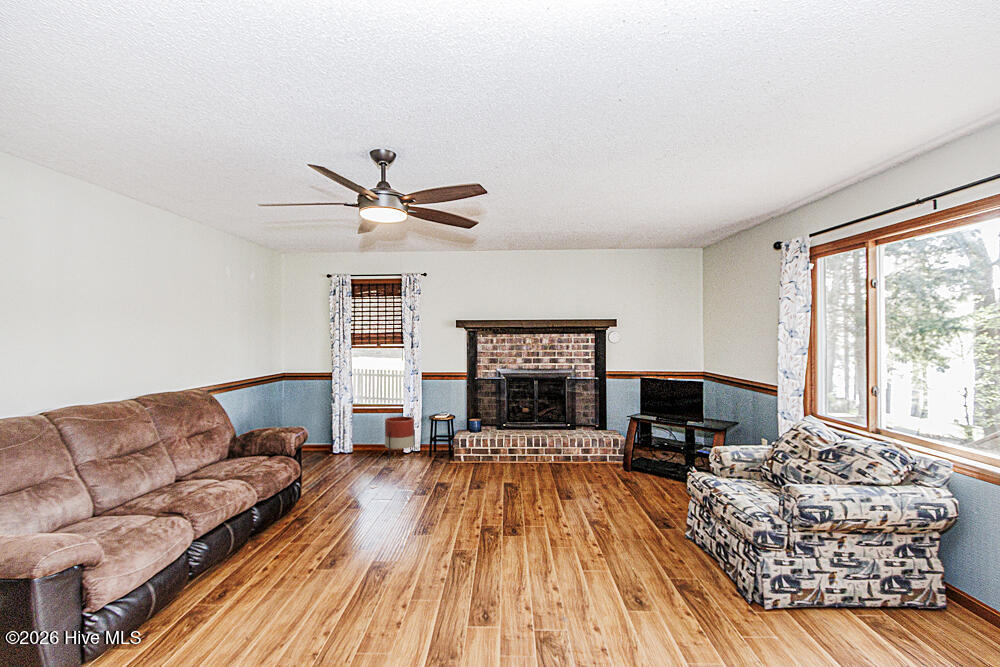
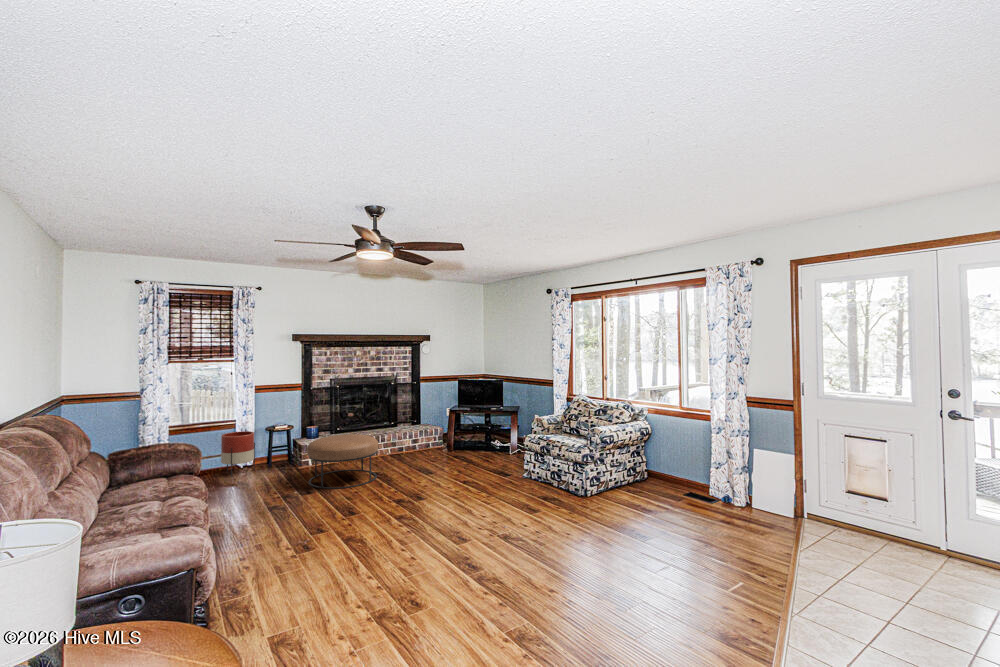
ottoman: none [432,433,510,497] -> present [307,434,378,489]

